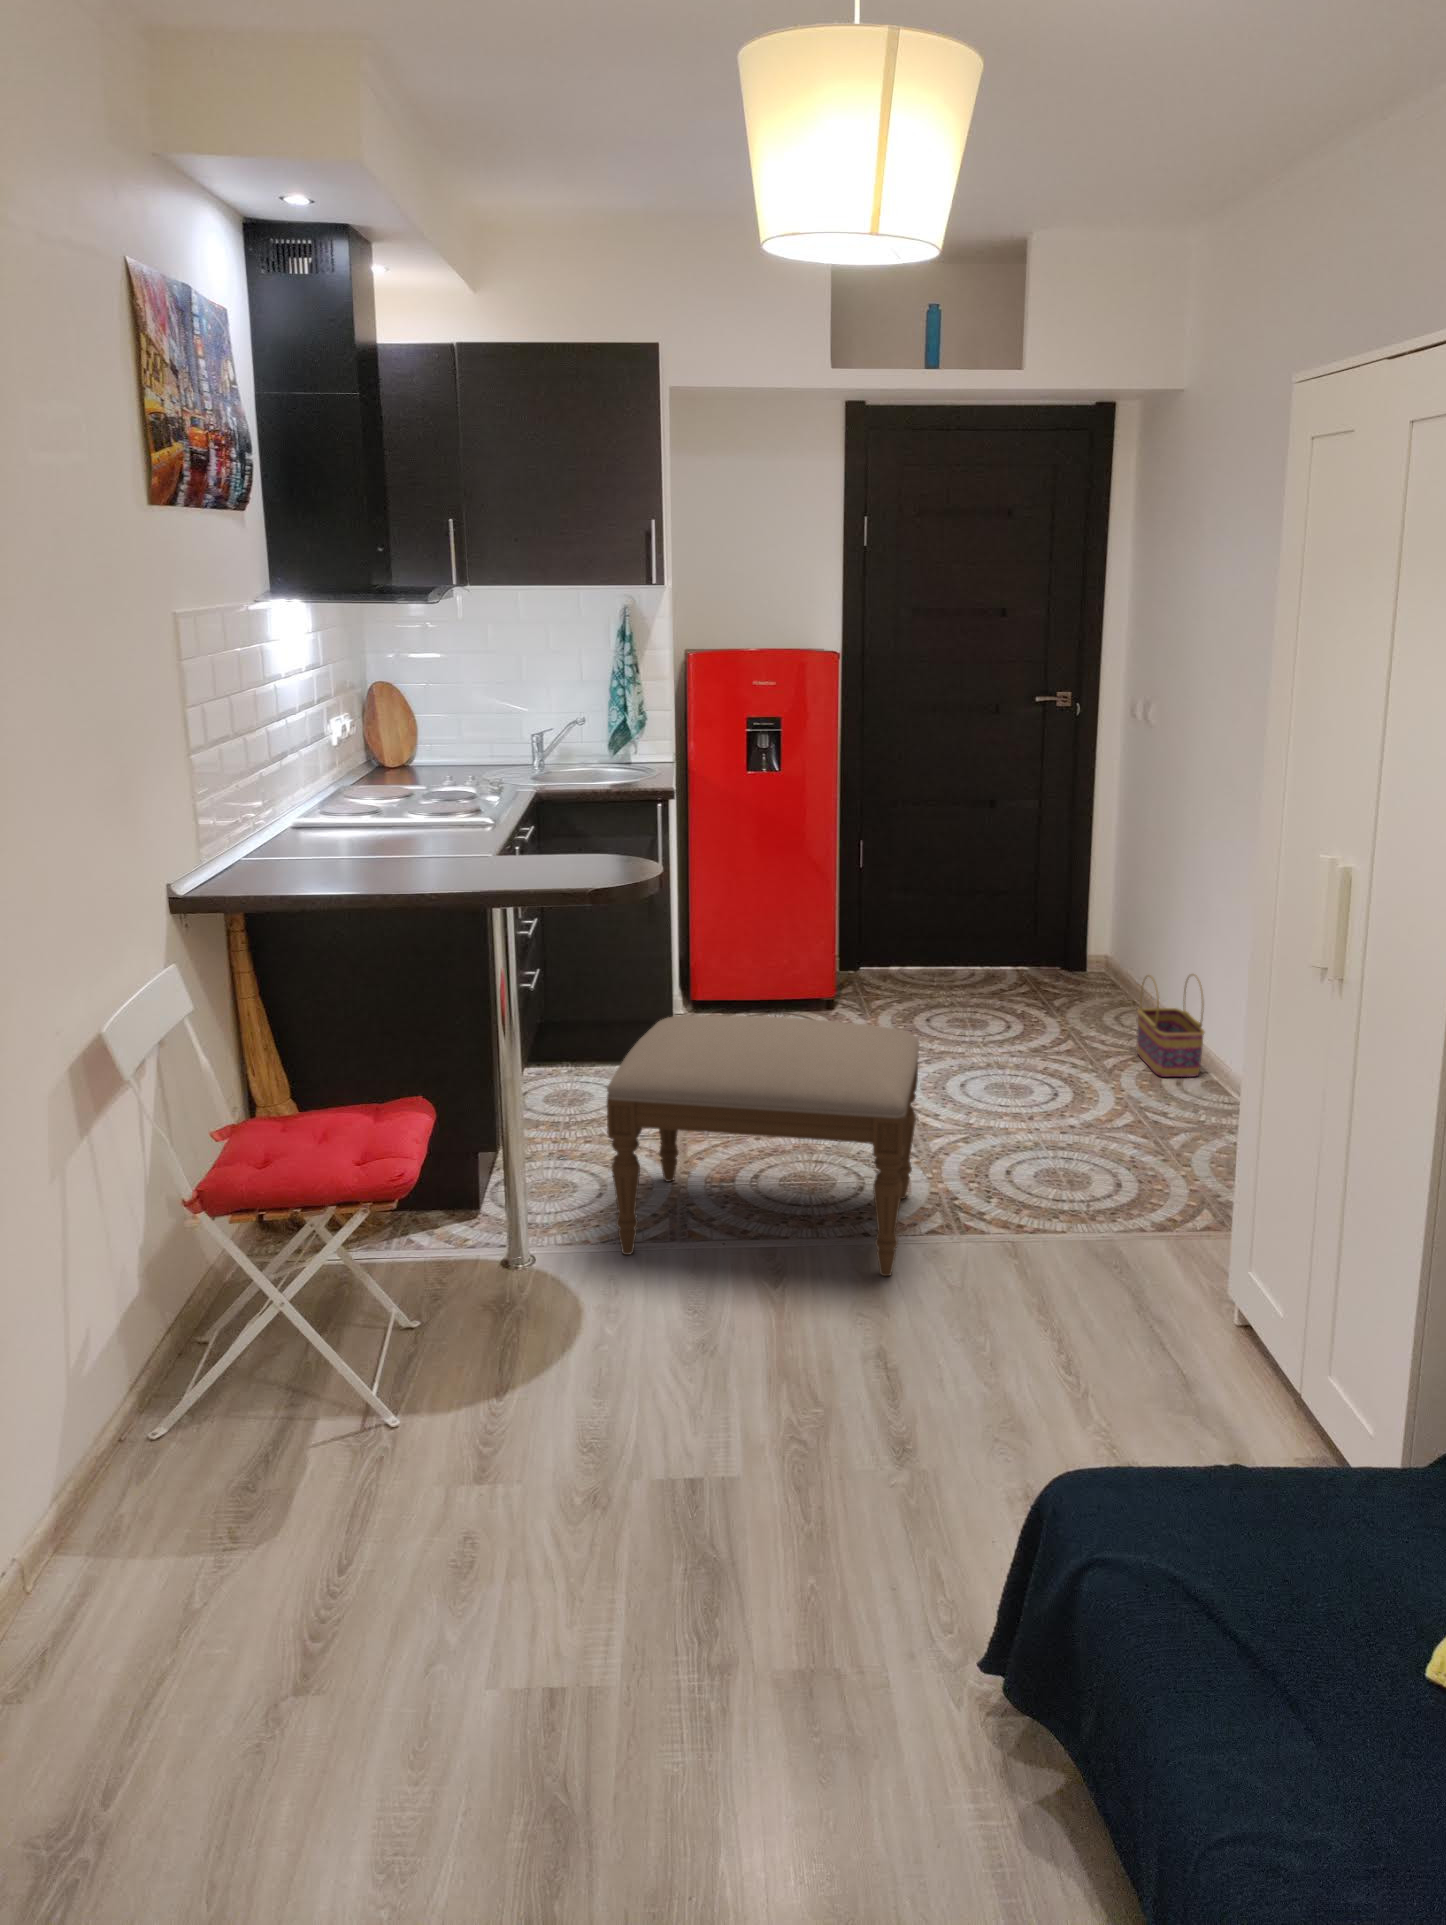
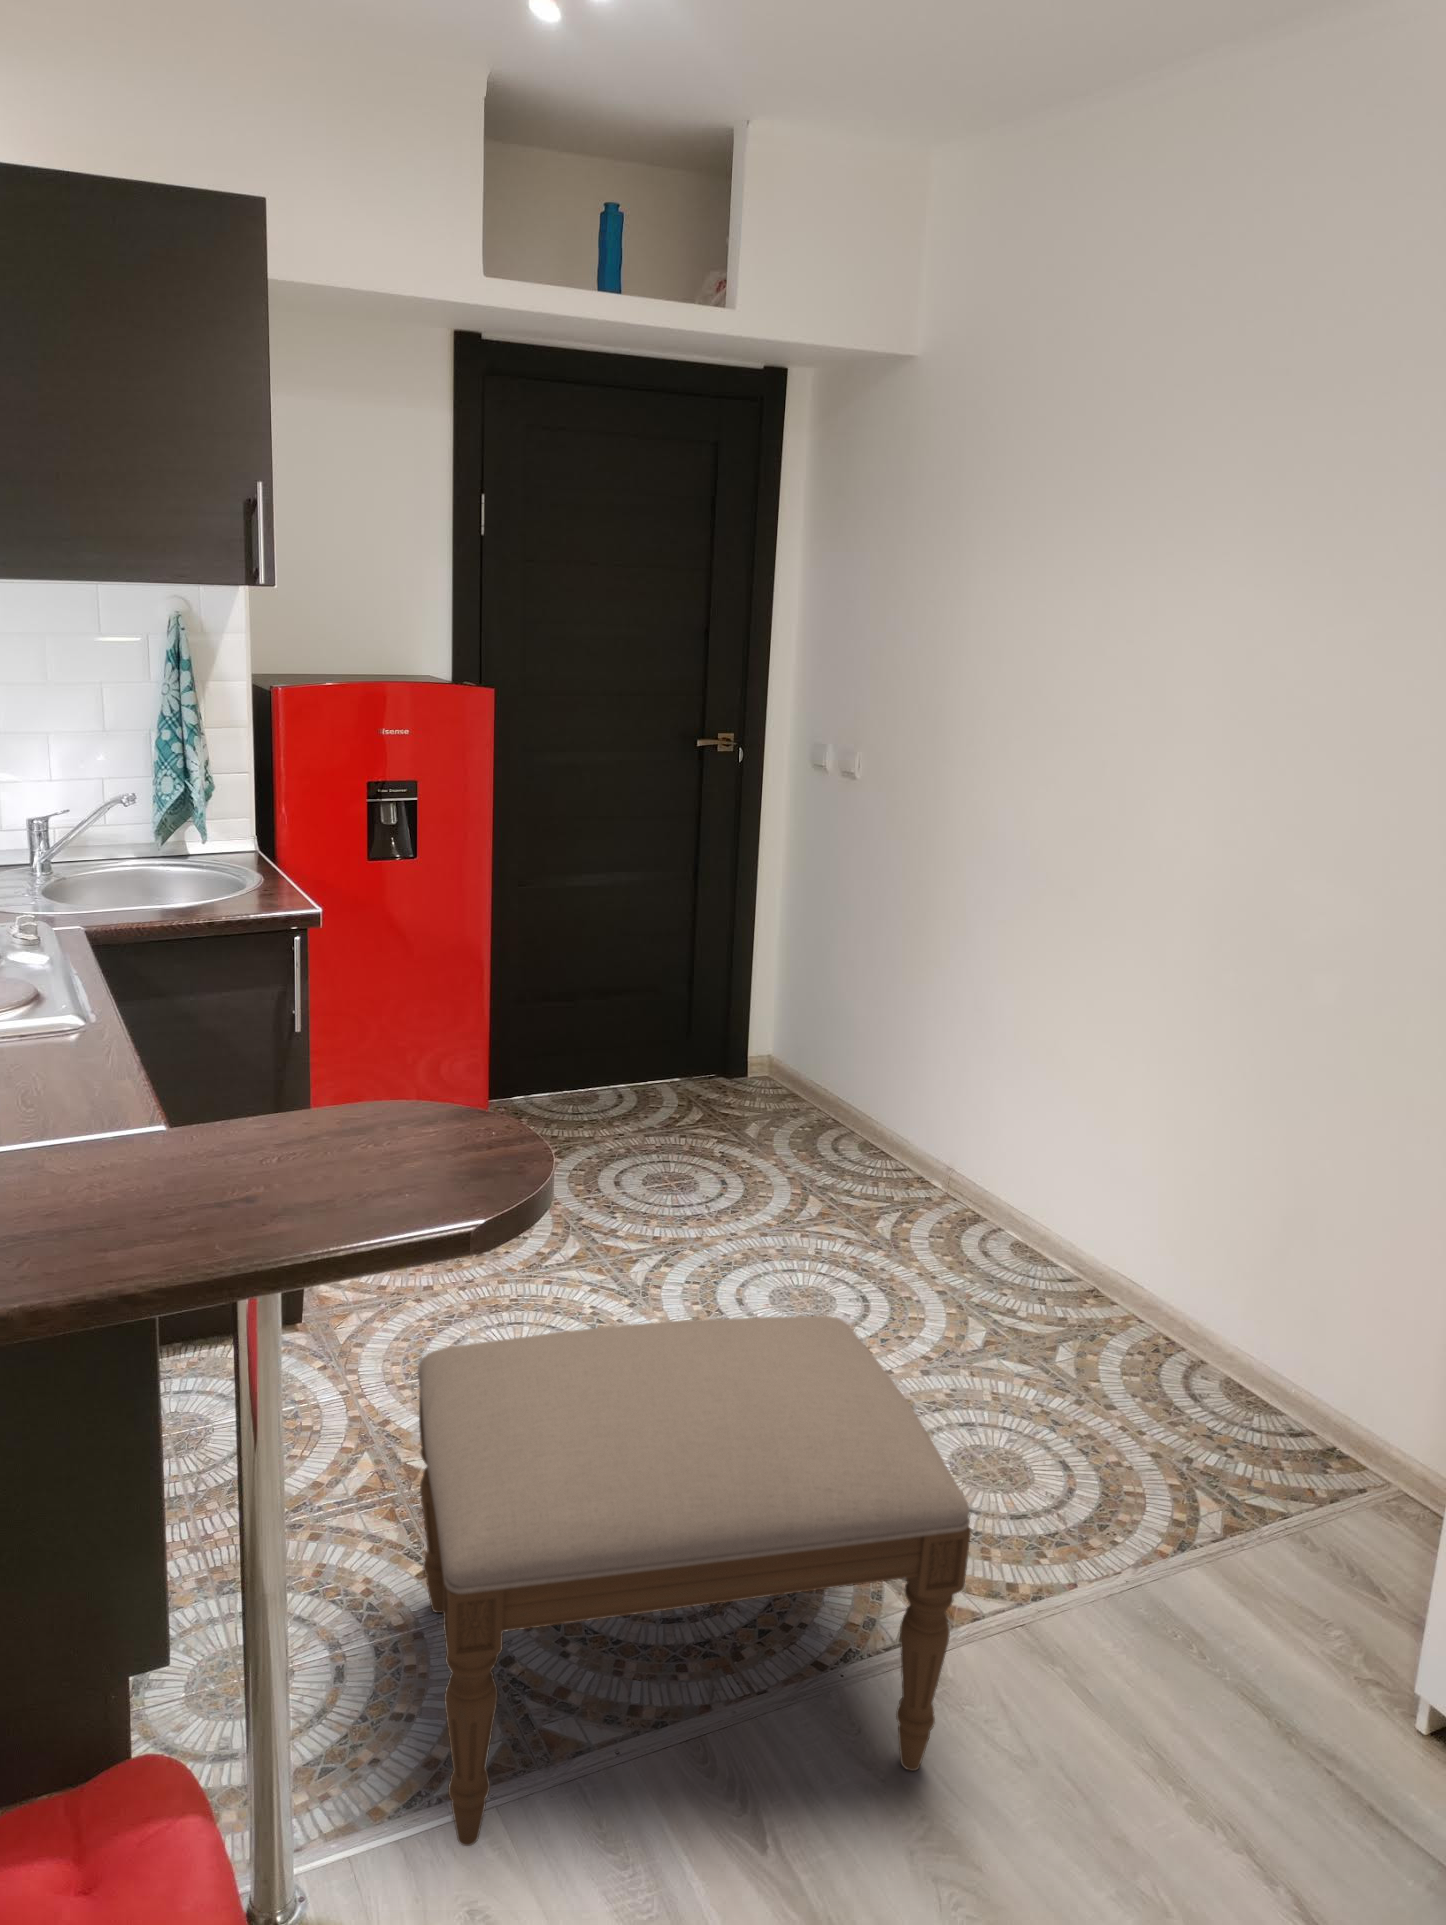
basket: present [1137,974,1205,1077] -> none [902,1104,1007,1243]

